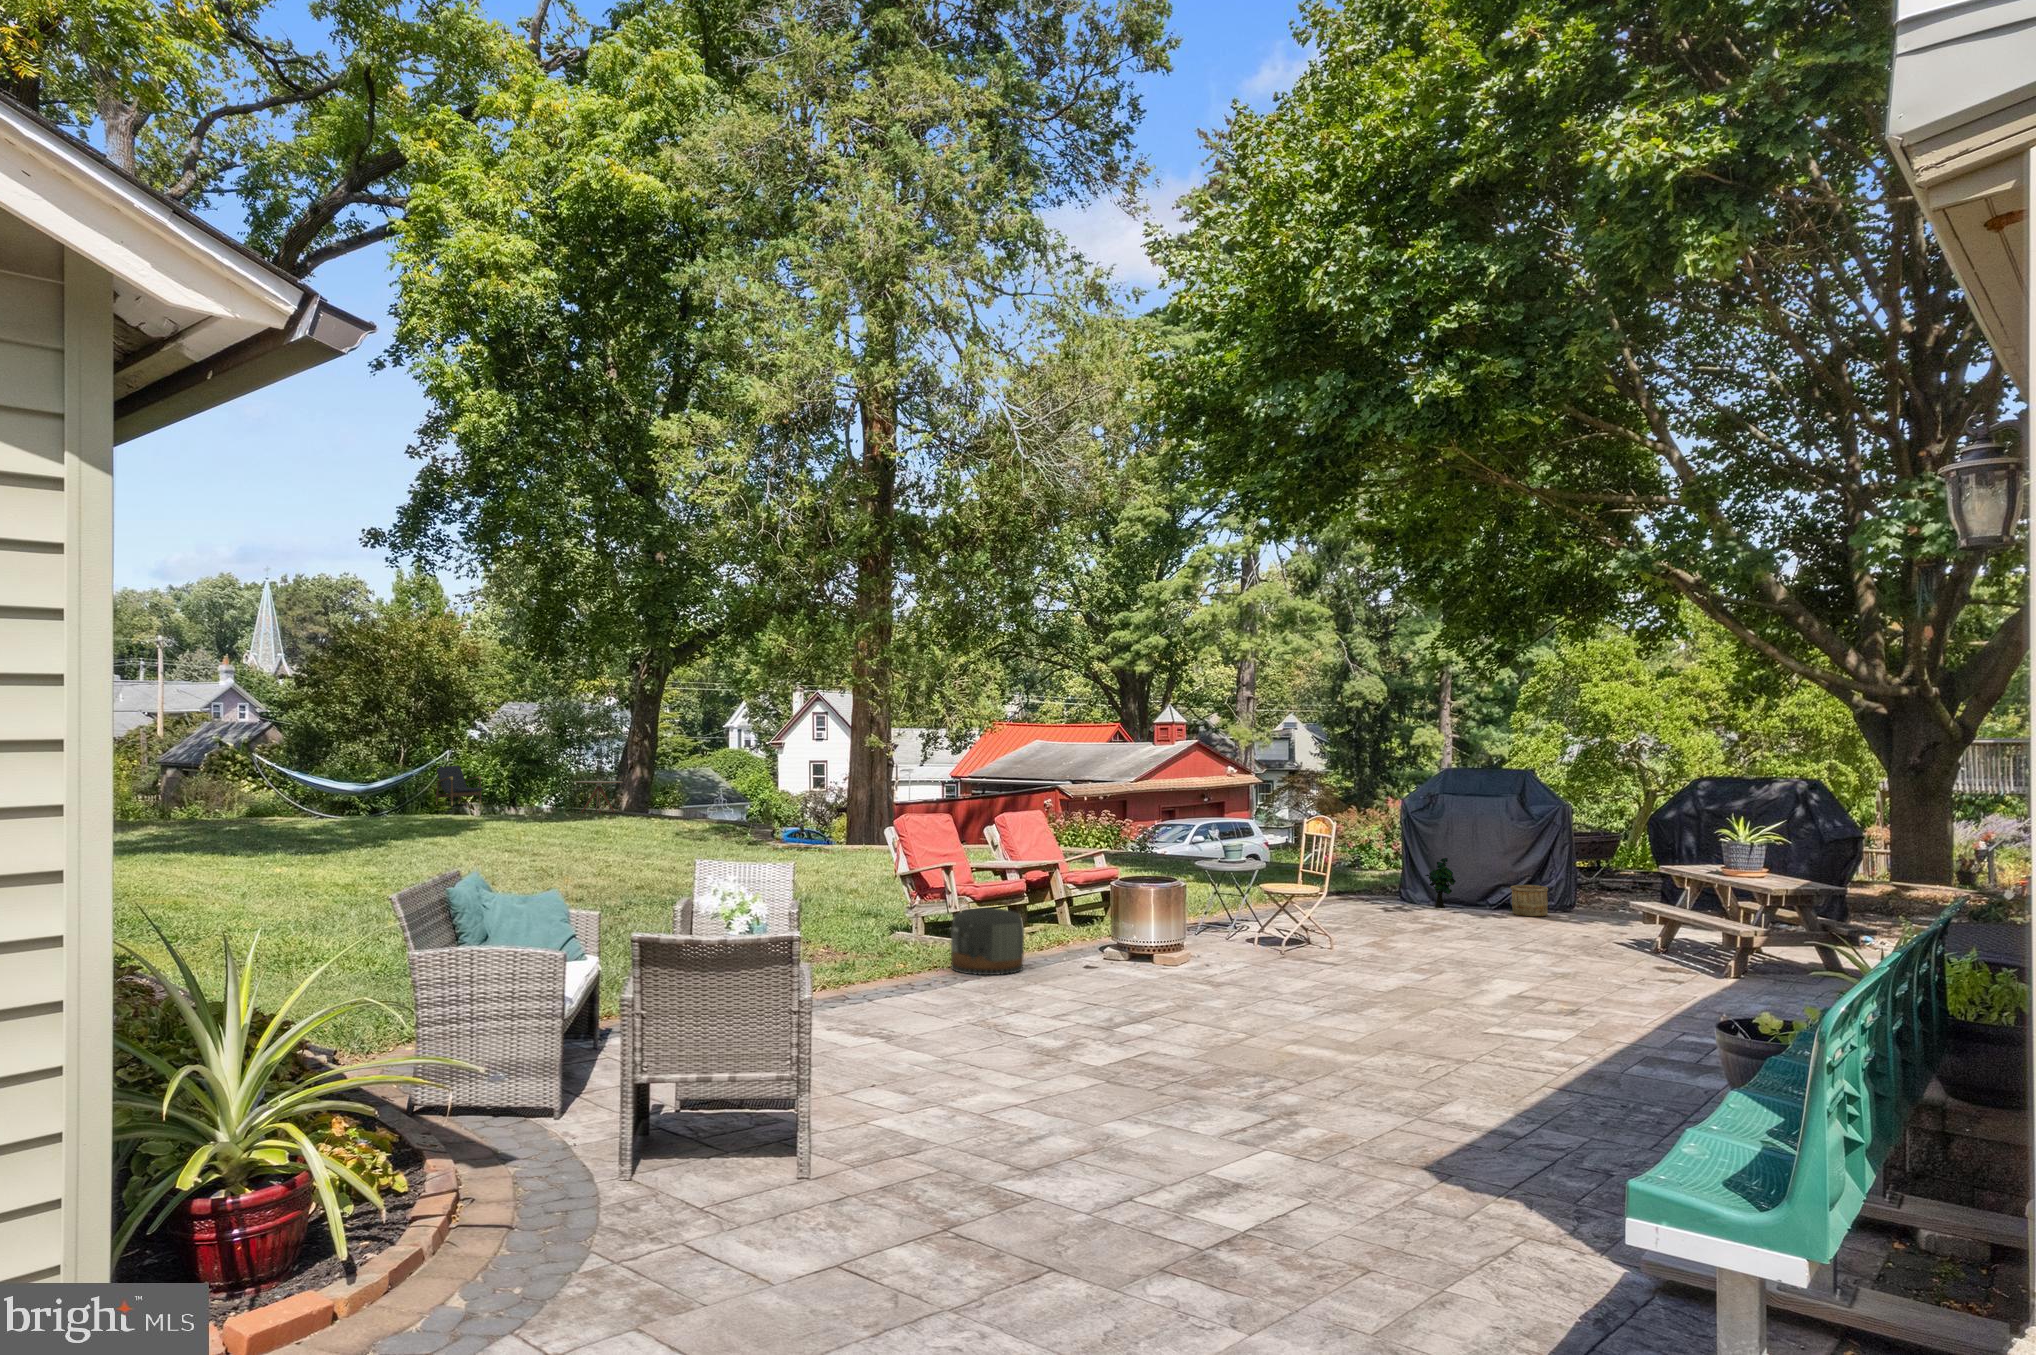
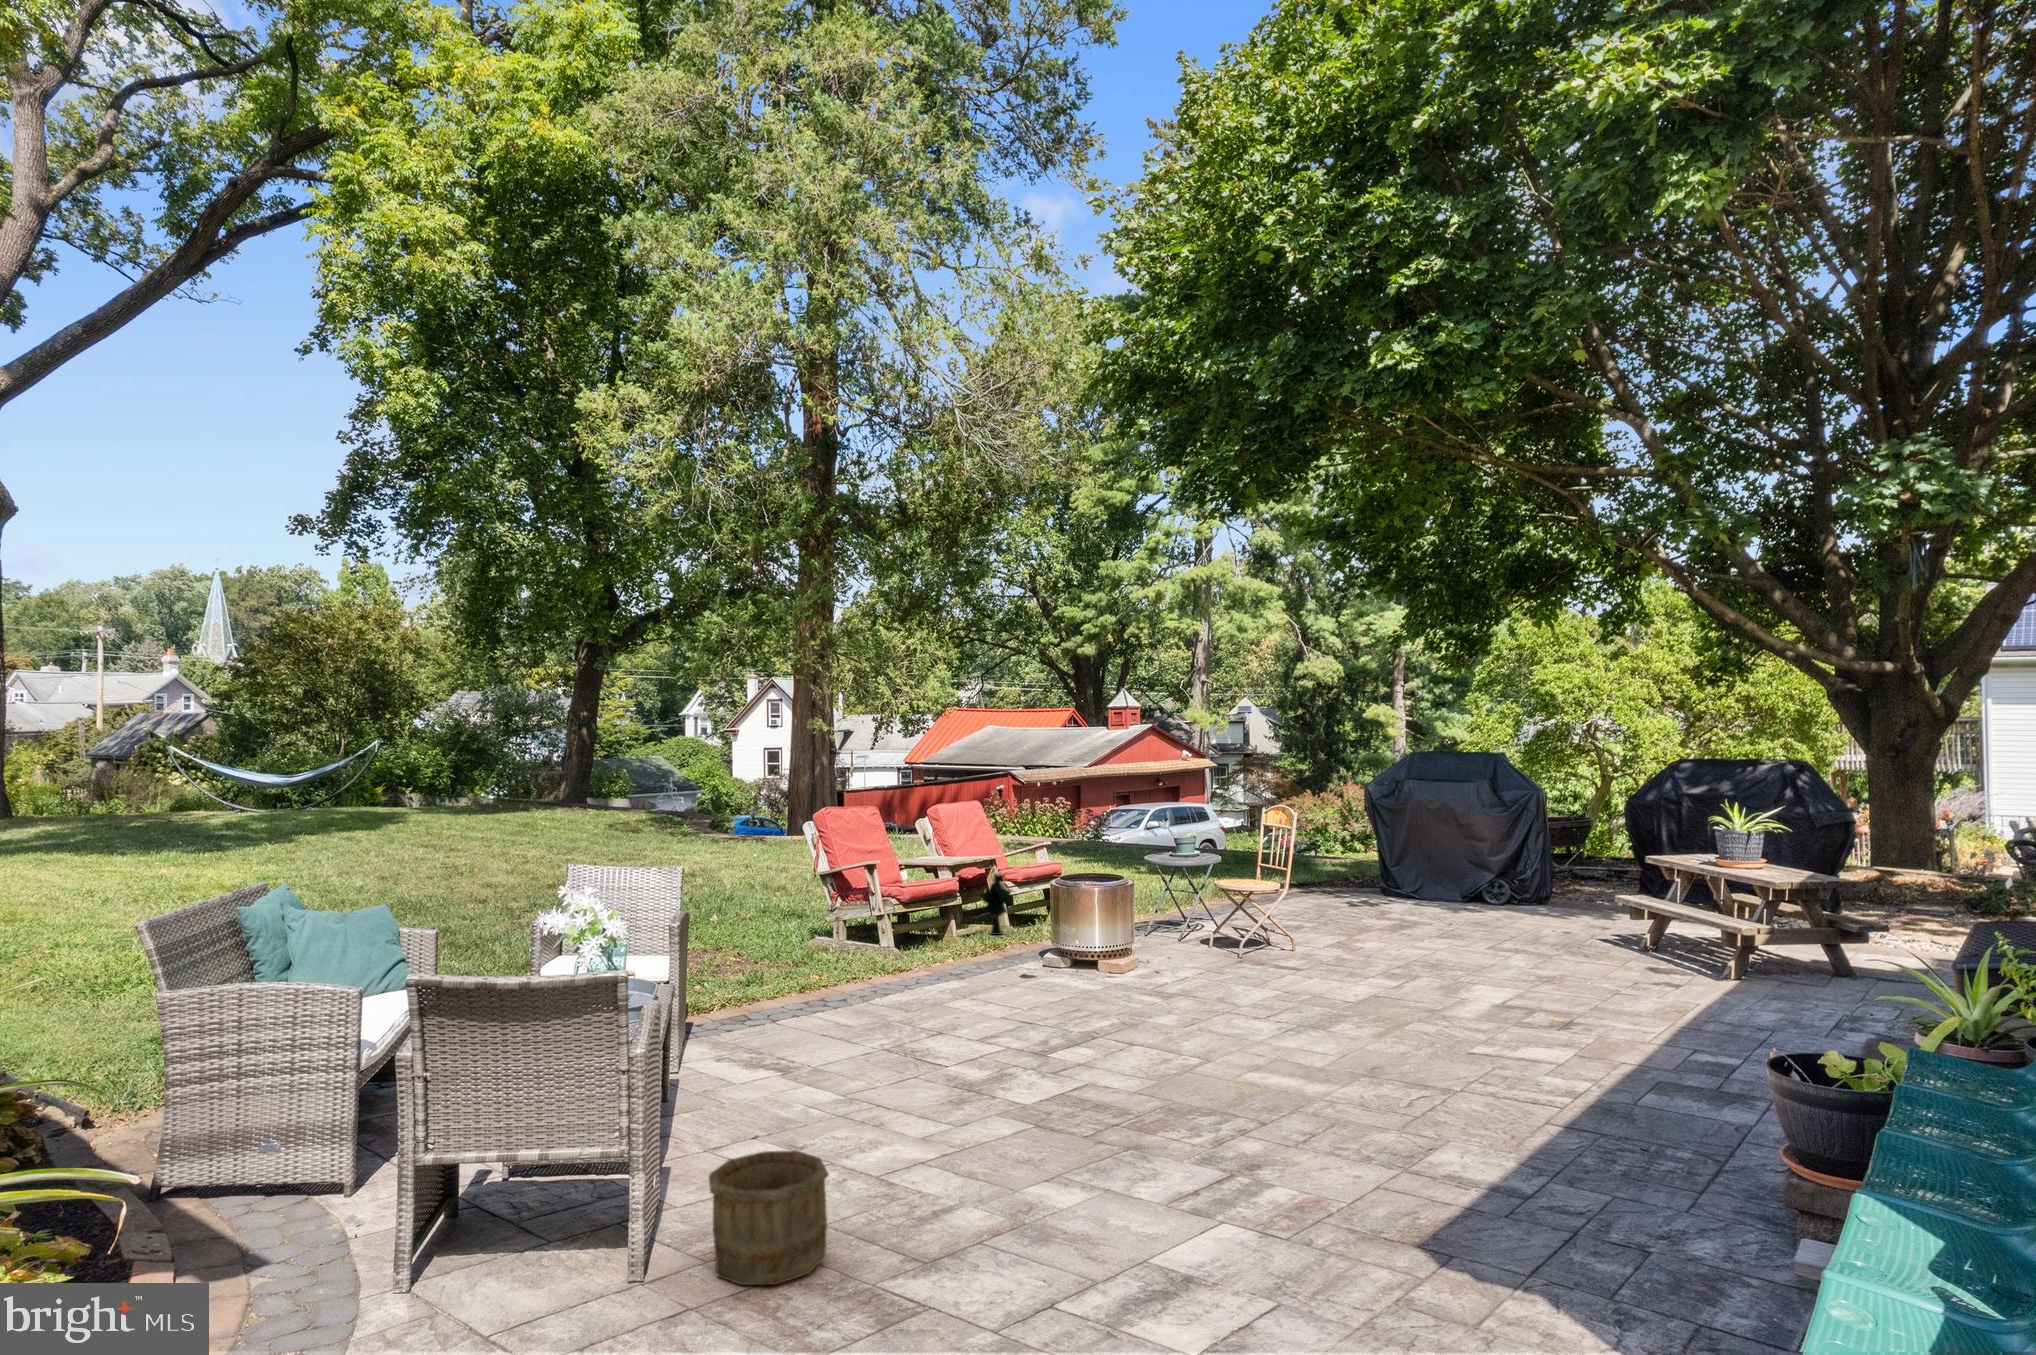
lounge chair: present [436,766,482,806] -> none [387,758,434,798]
decorative plant: present [1425,858,1456,908] -> present [980,870,1011,935]
wooden bucket: present [1510,885,1548,916] -> present [709,1151,829,1285]
pouf: present [951,908,1024,975] -> none [867,915,949,992]

